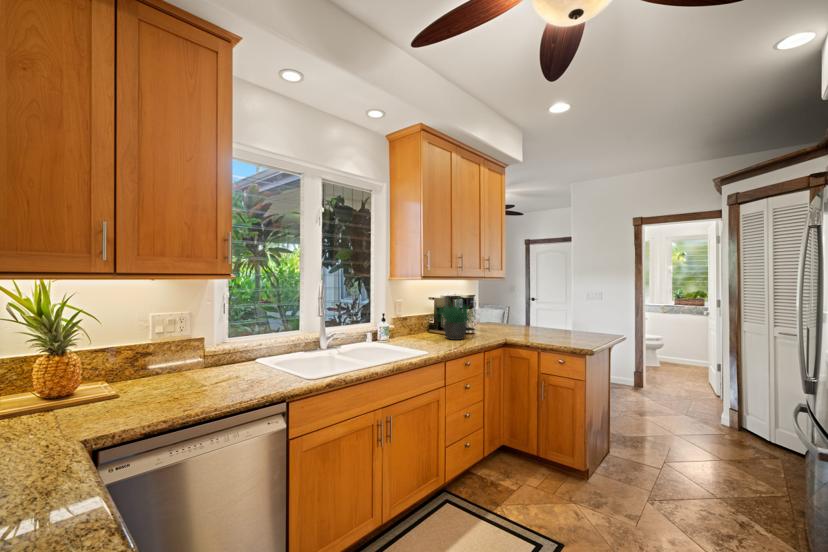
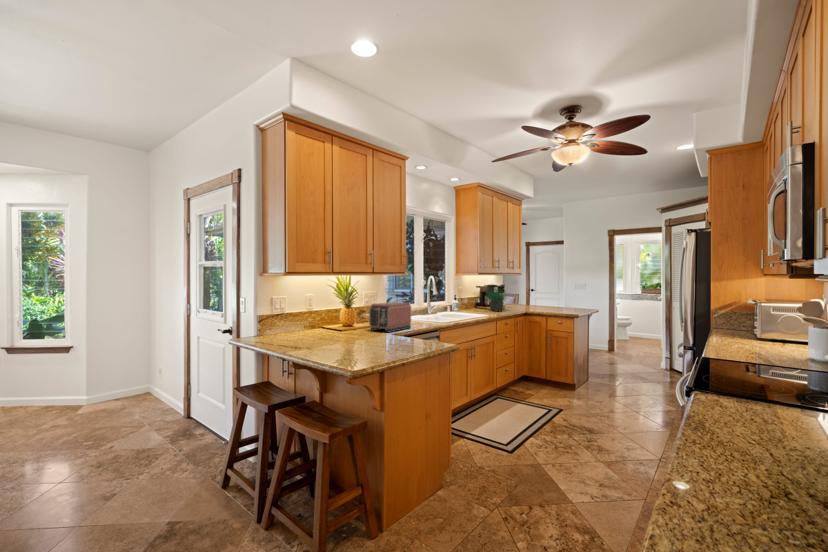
toaster: none [45,338,193,429] -> present [369,302,411,332]

